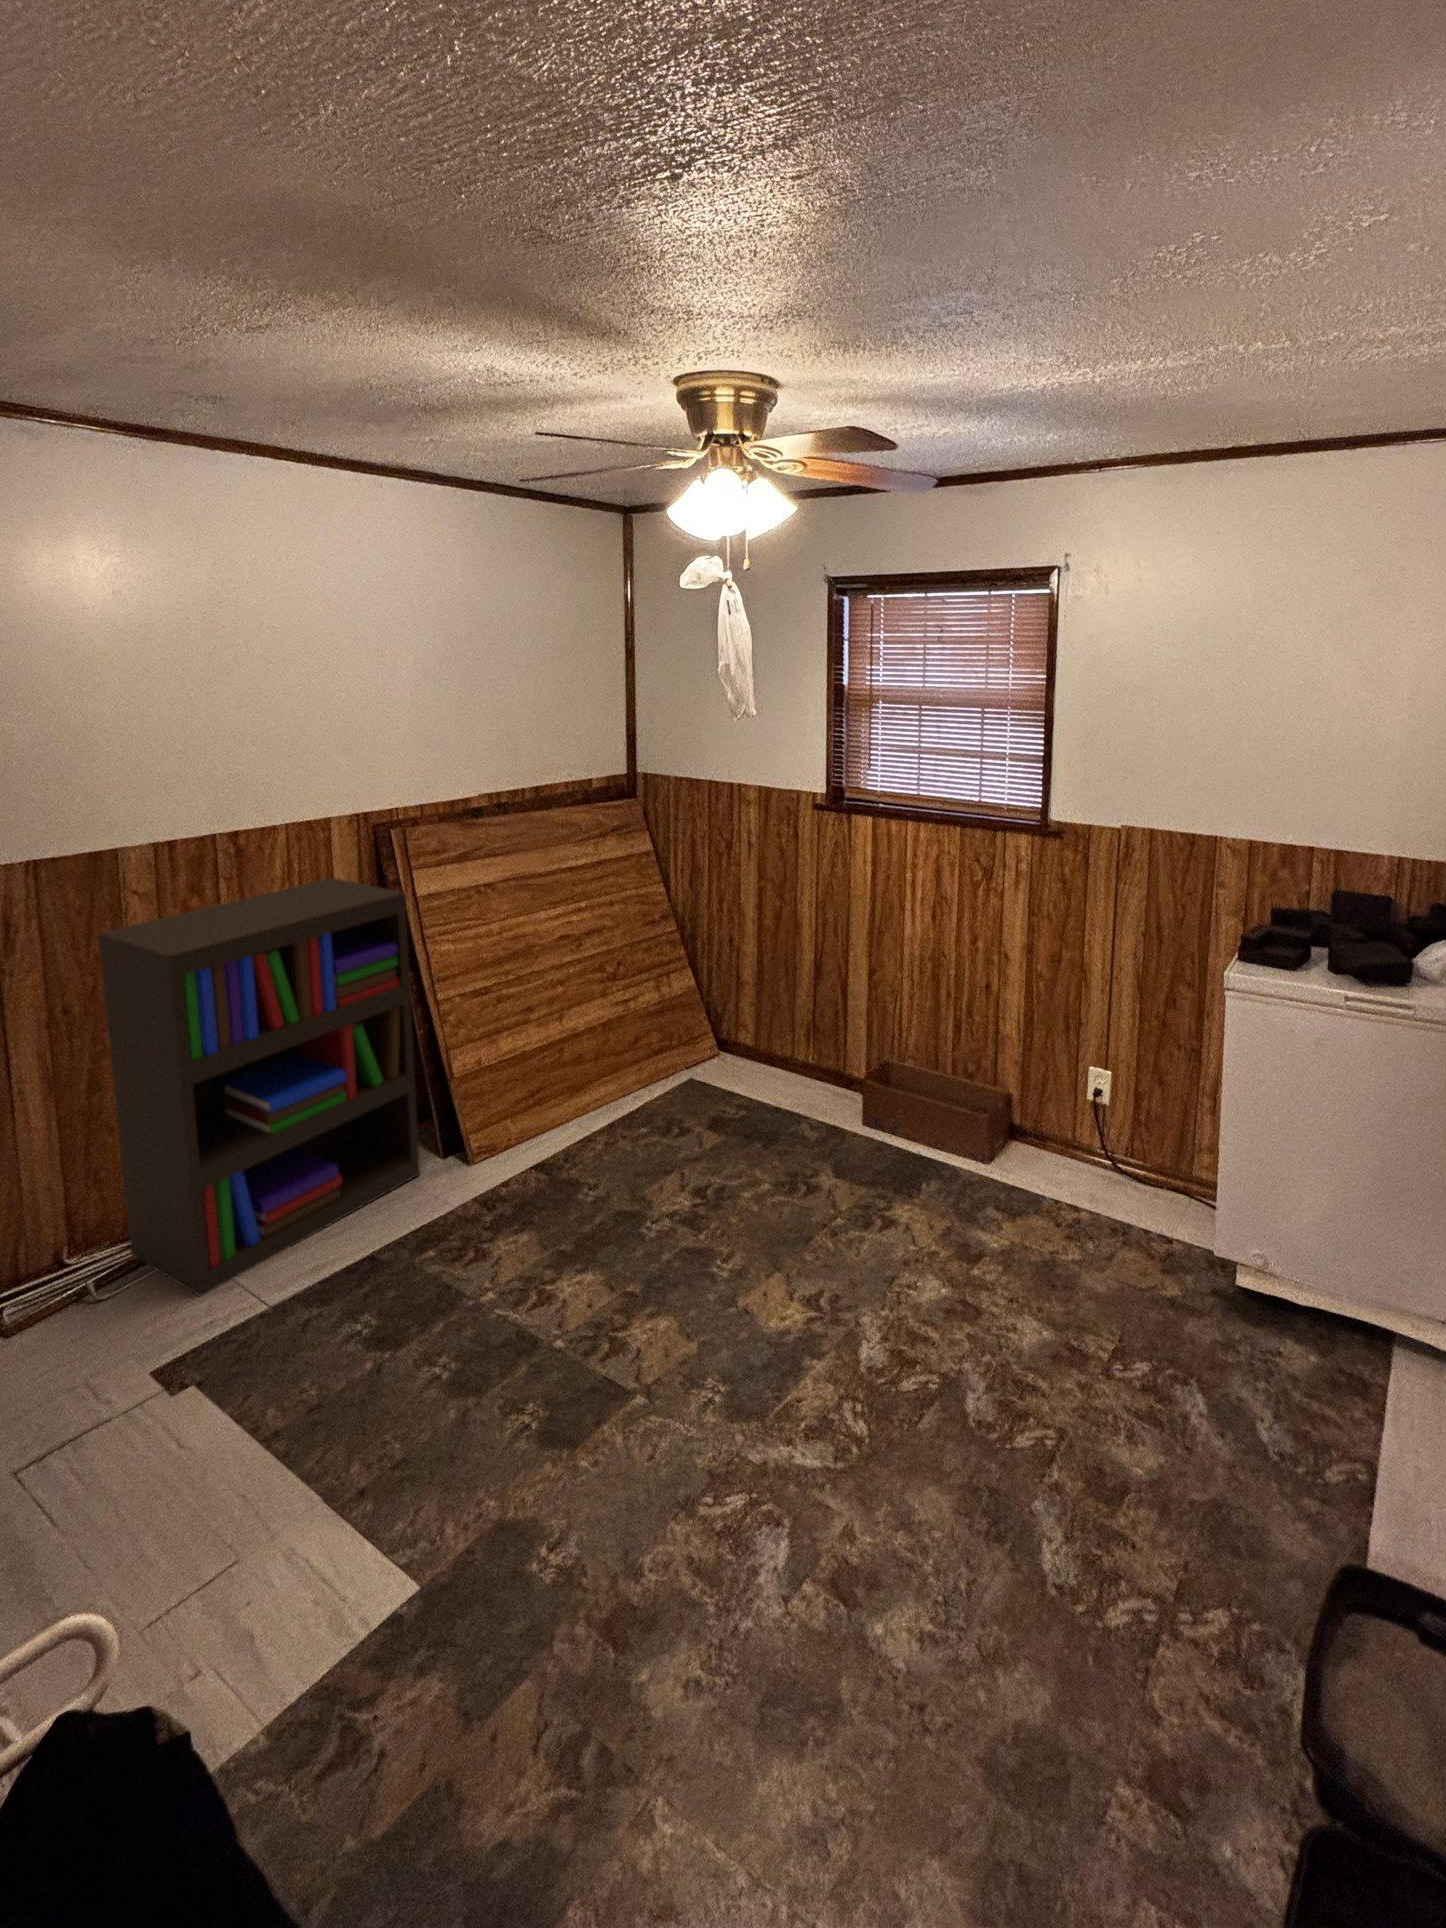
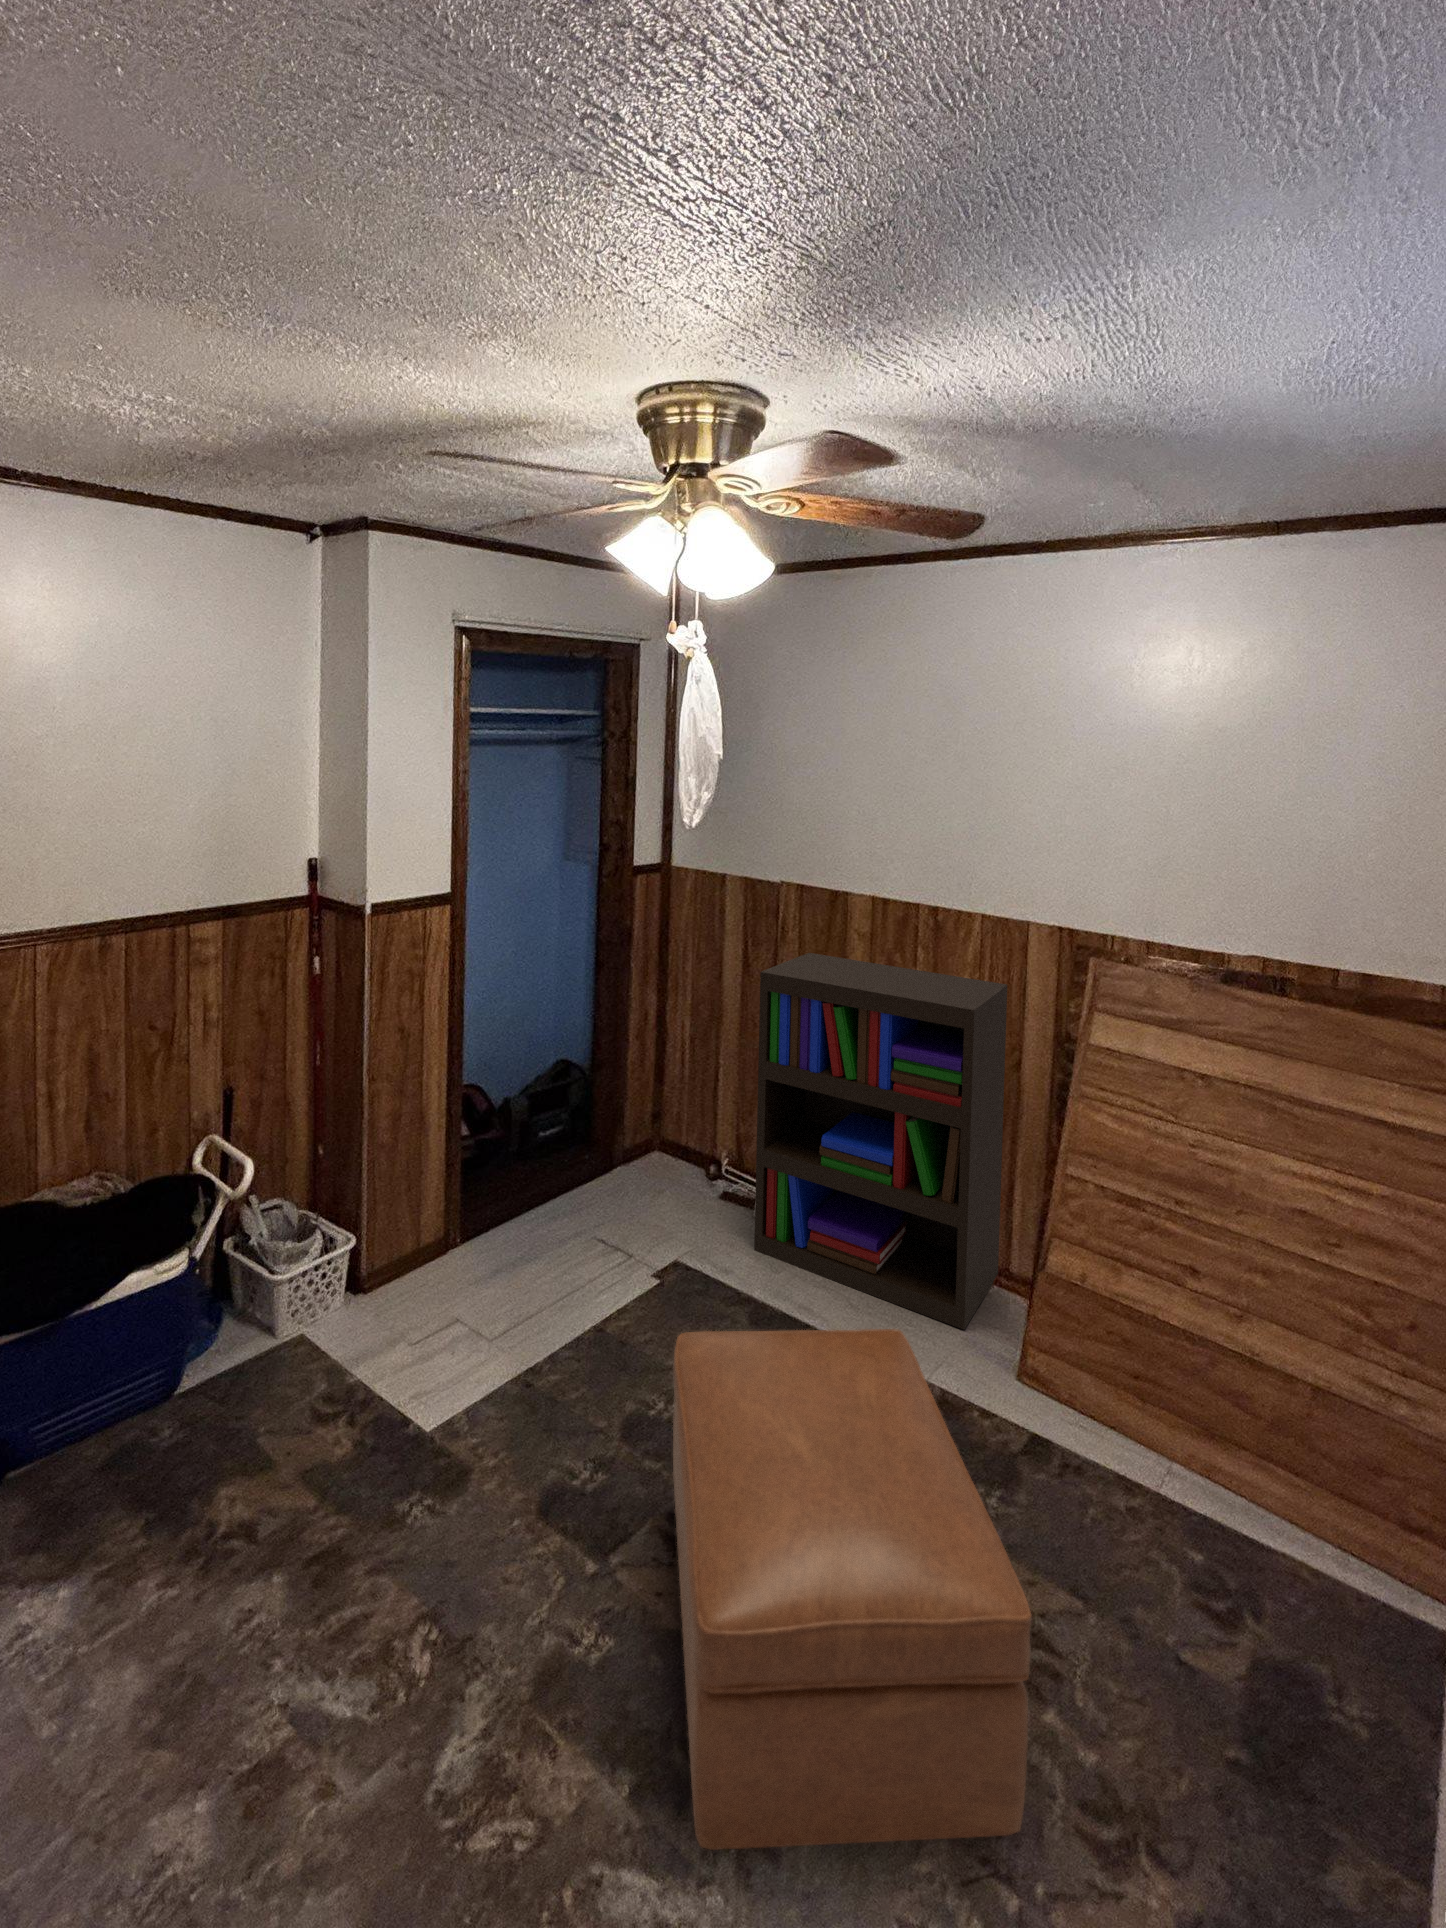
ottoman: none [574,1094,859,1340] -> present [673,1329,1031,1850]

